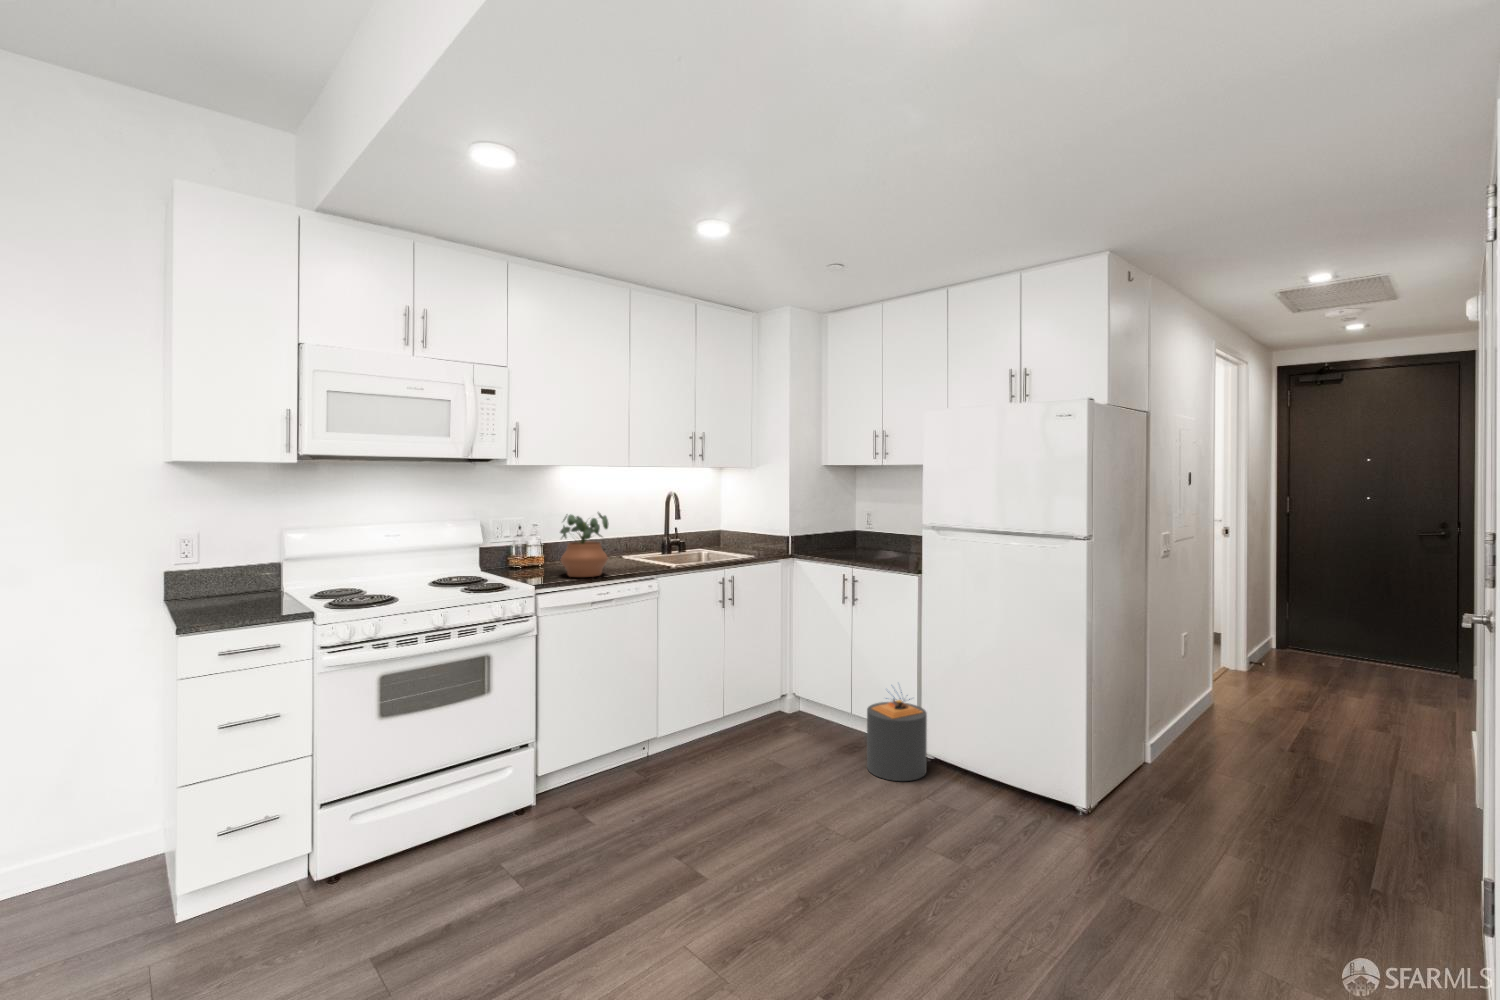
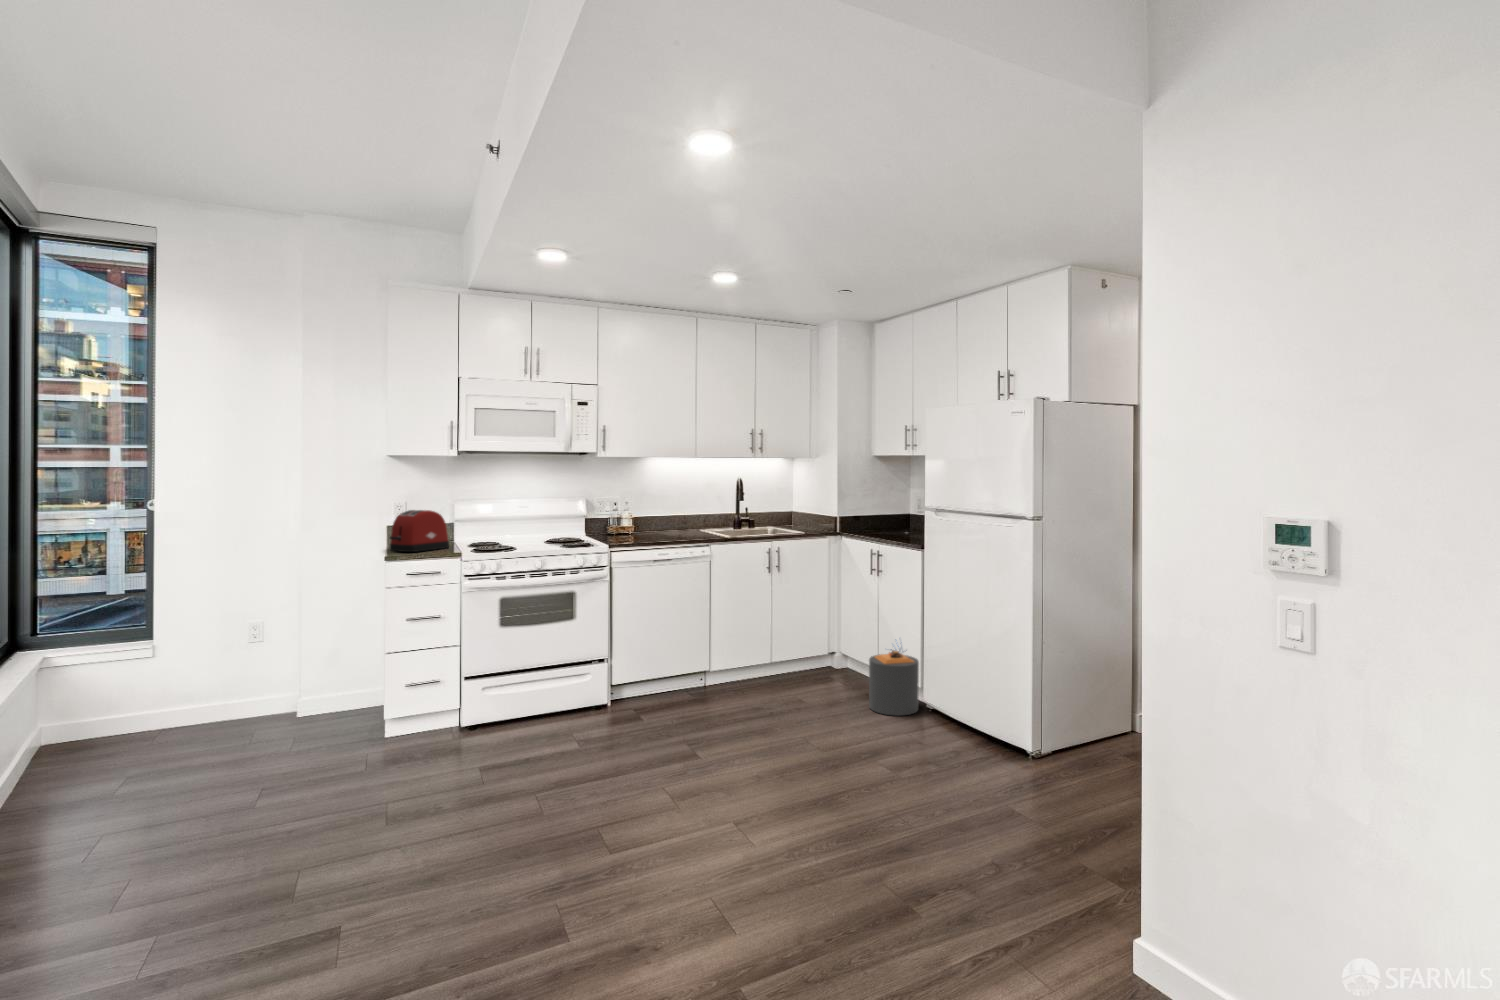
potted plant: present [560,513,608,577] -> none [636,492,673,542]
toaster: none [180,545,285,614] -> present [390,510,449,552]

